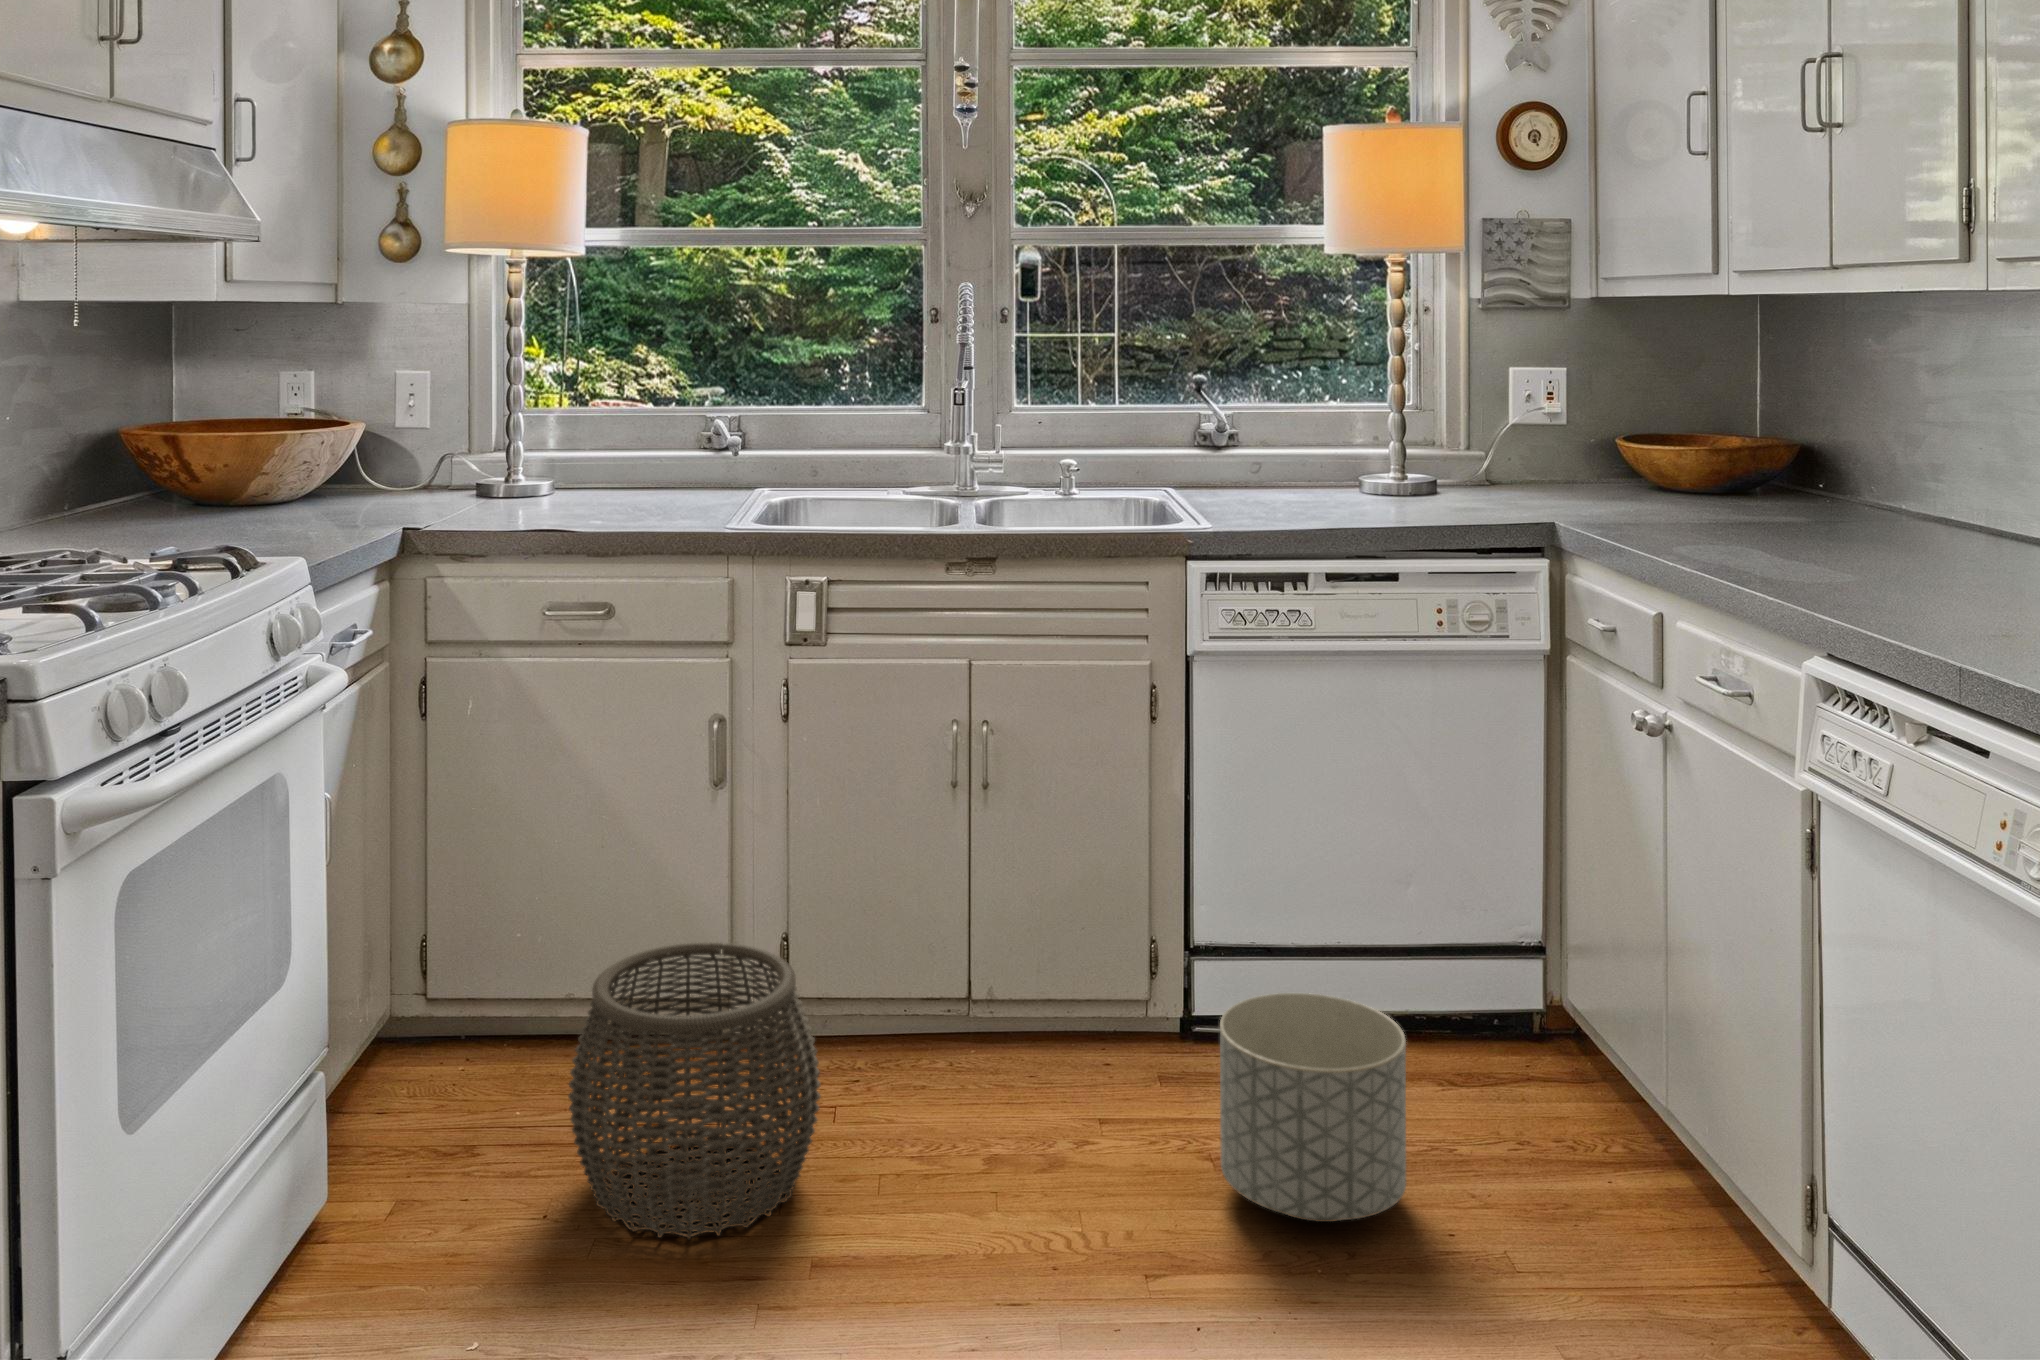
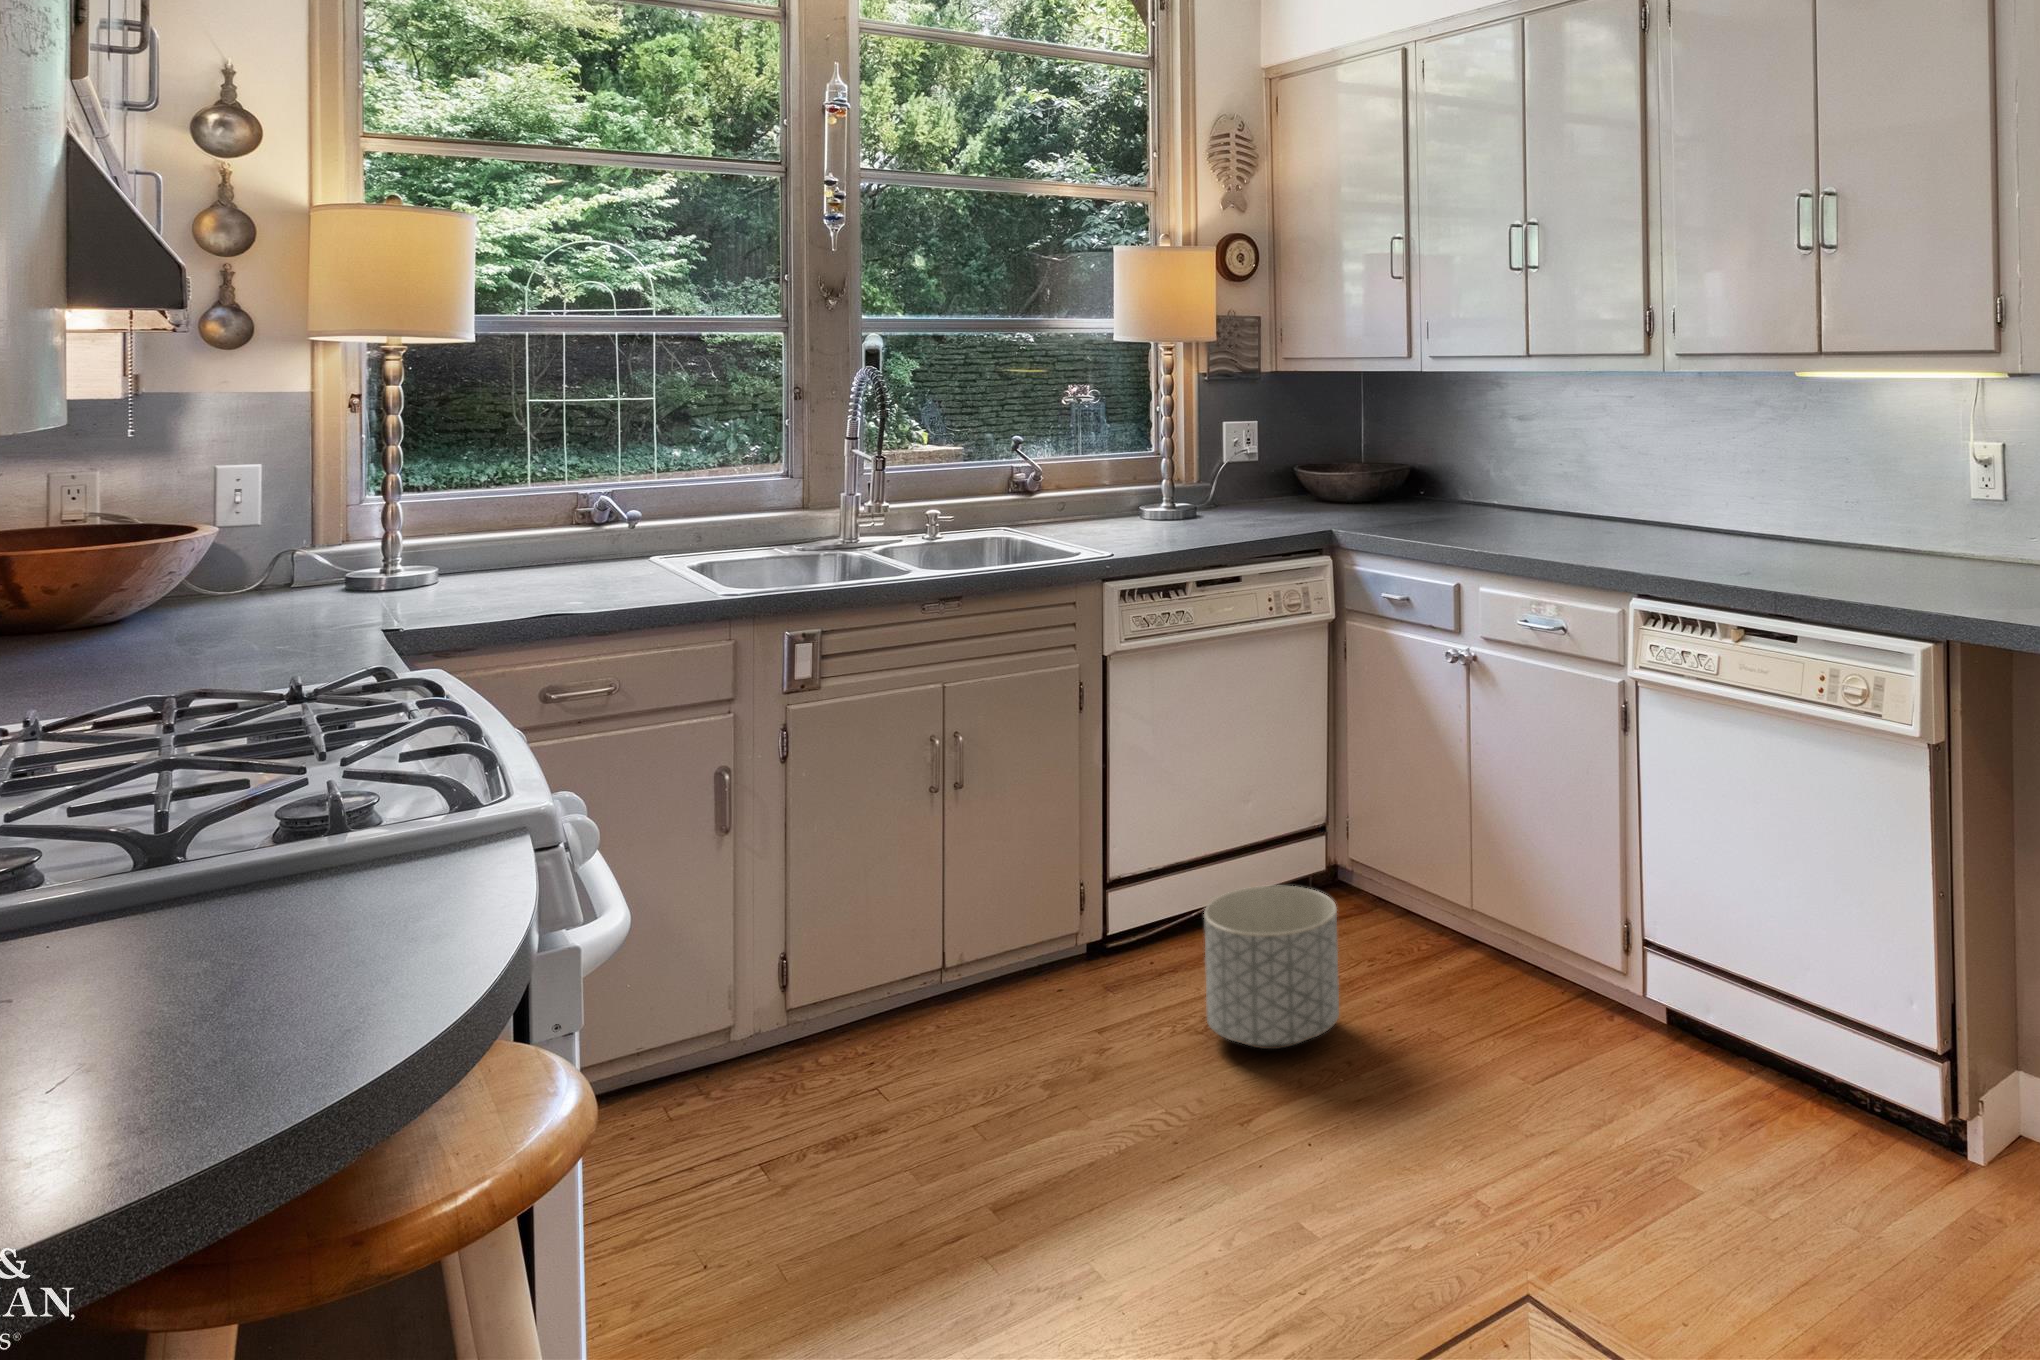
woven basket: present [568,942,821,1239] -> none [686,961,925,1240]

